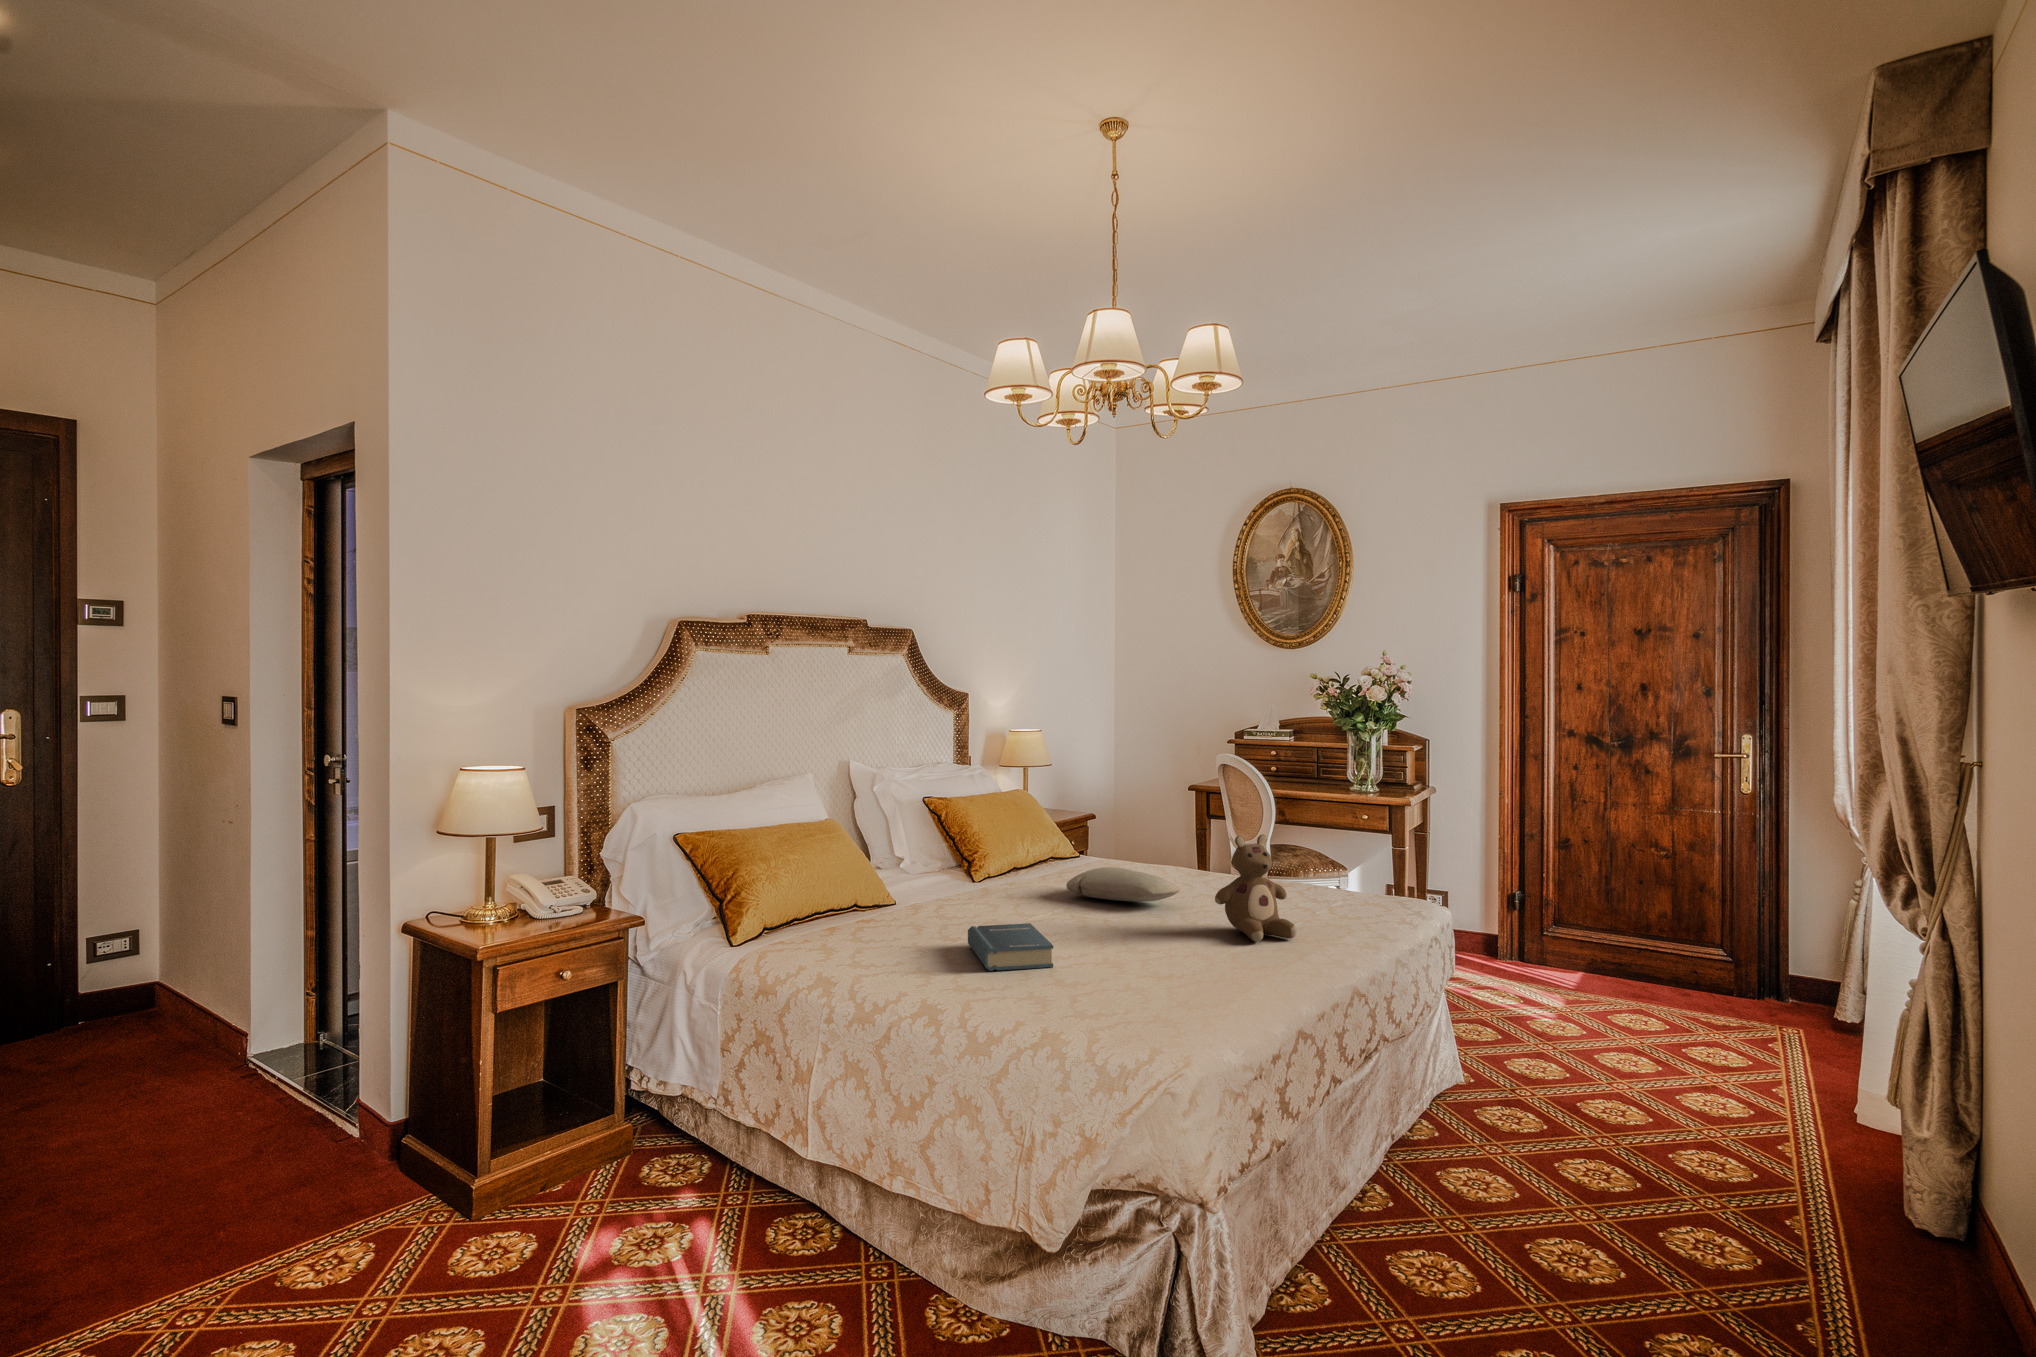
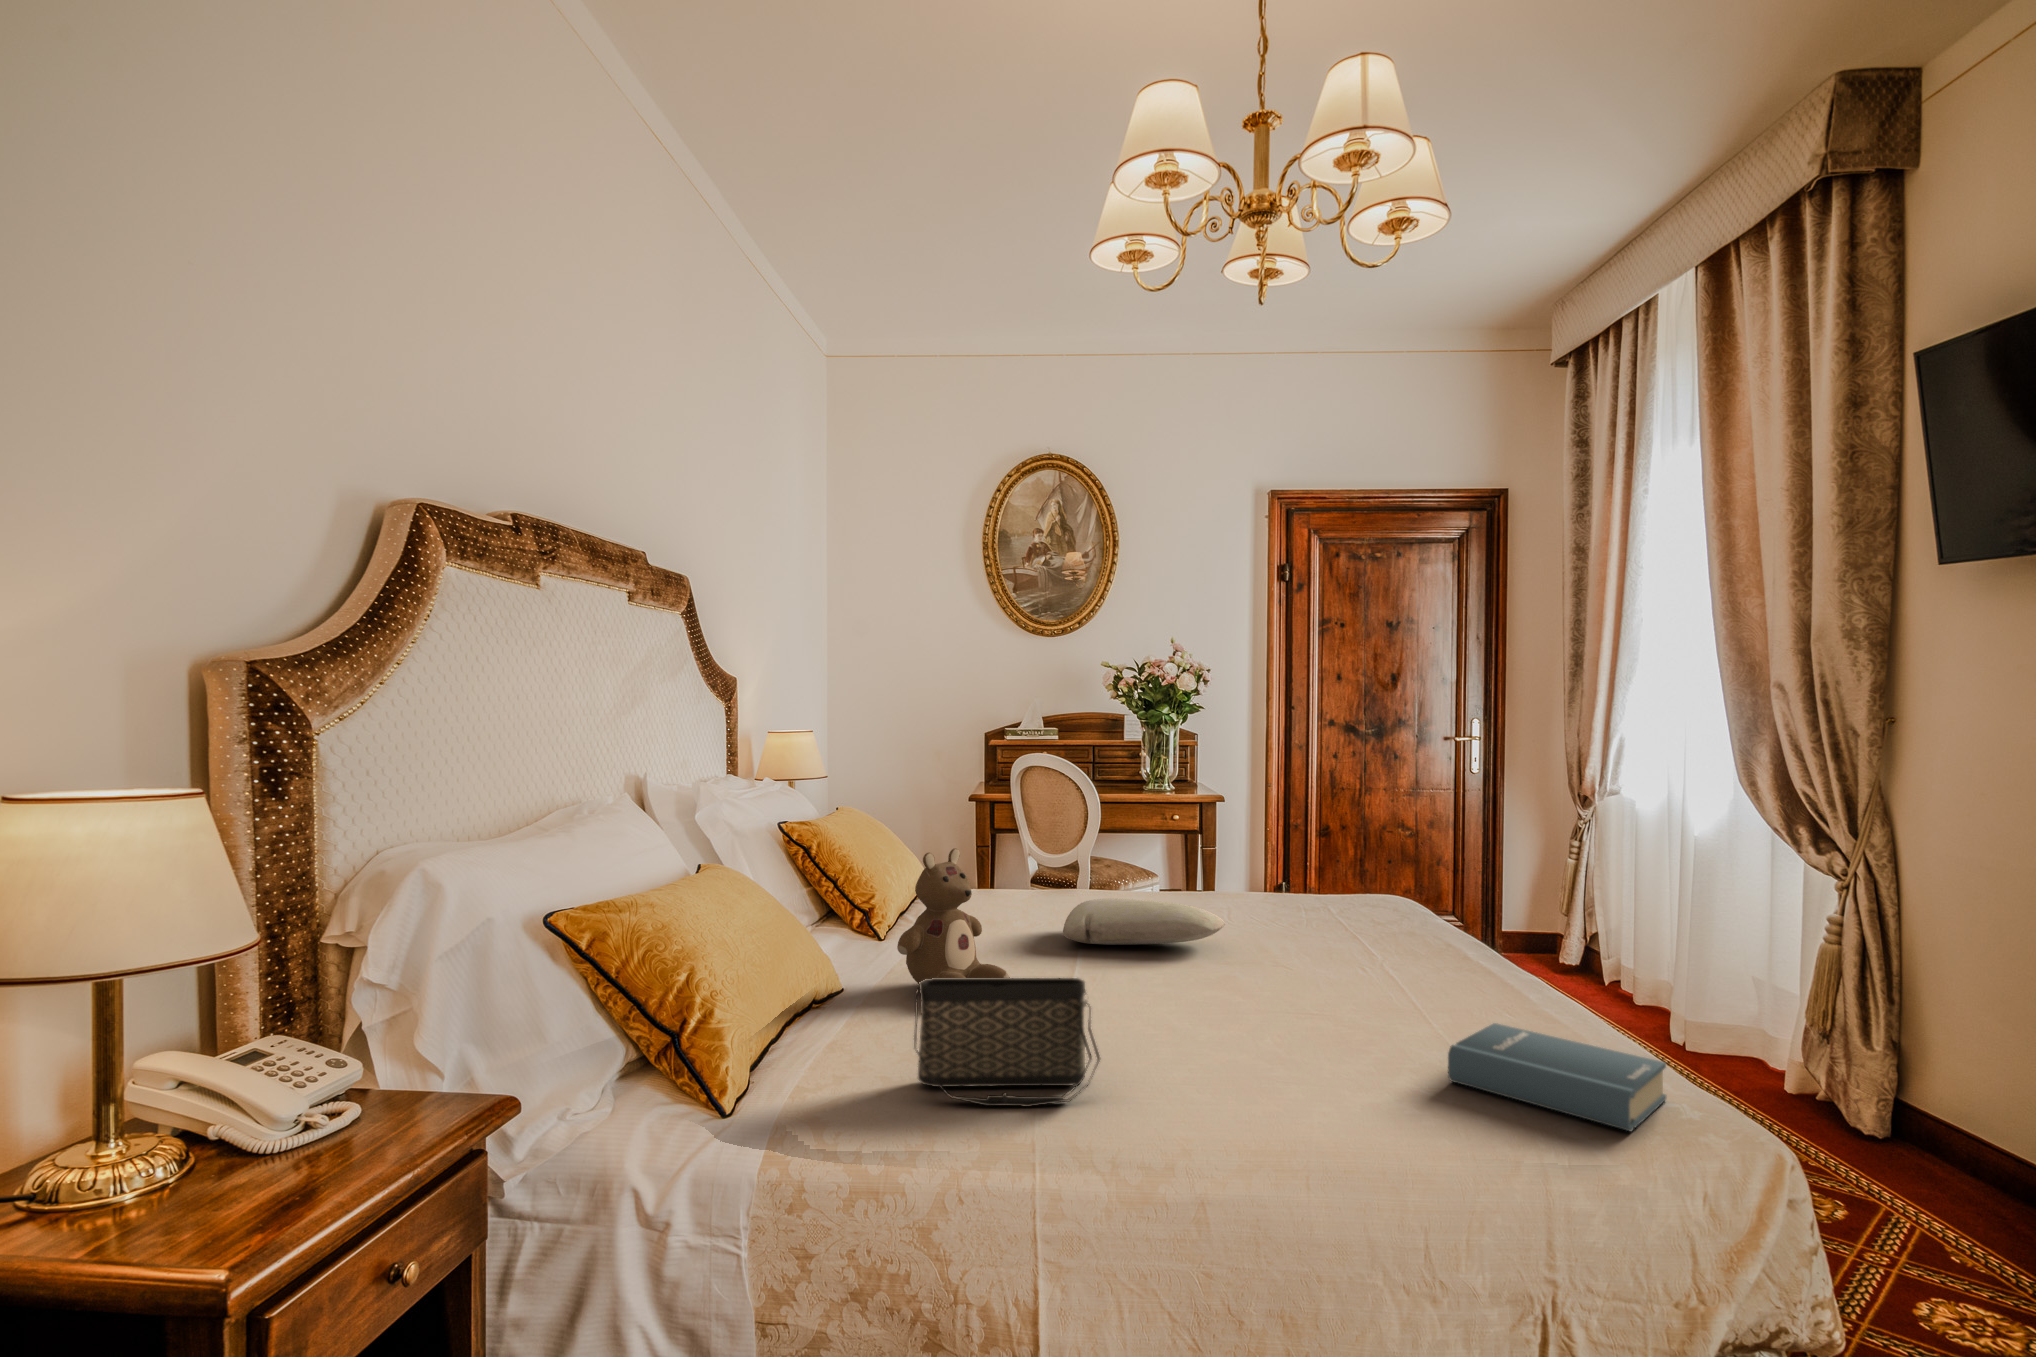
stuffed bear: present [1215,834,1297,942] -> present [897,848,1010,984]
handbag: none [836,886,928,959] -> present [914,978,1100,1107]
hardback book: present [968,923,1053,971] -> present [1448,1023,1666,1131]

